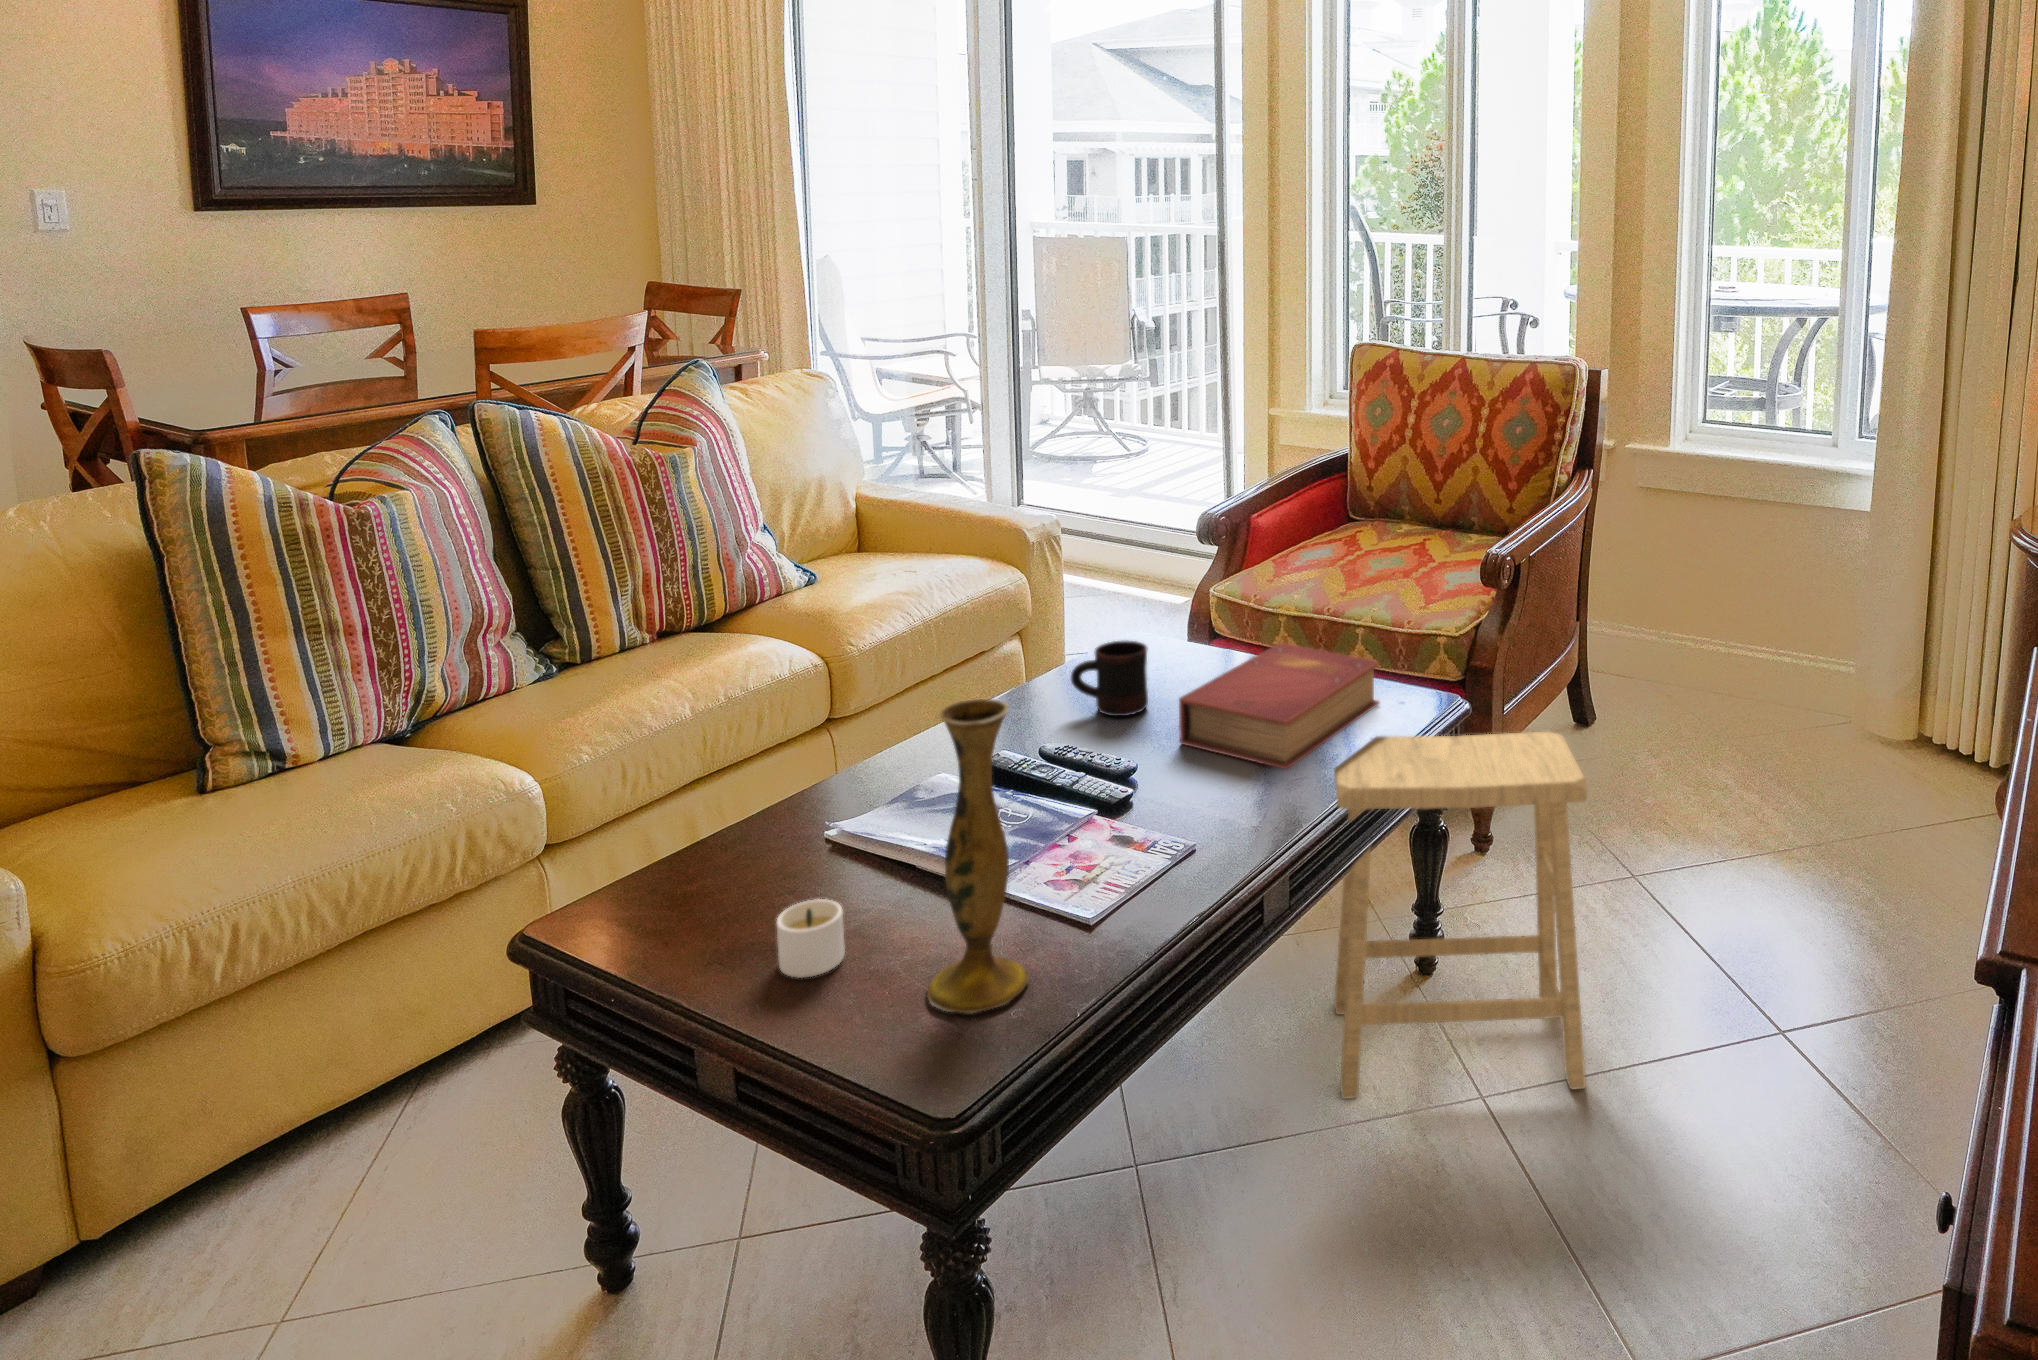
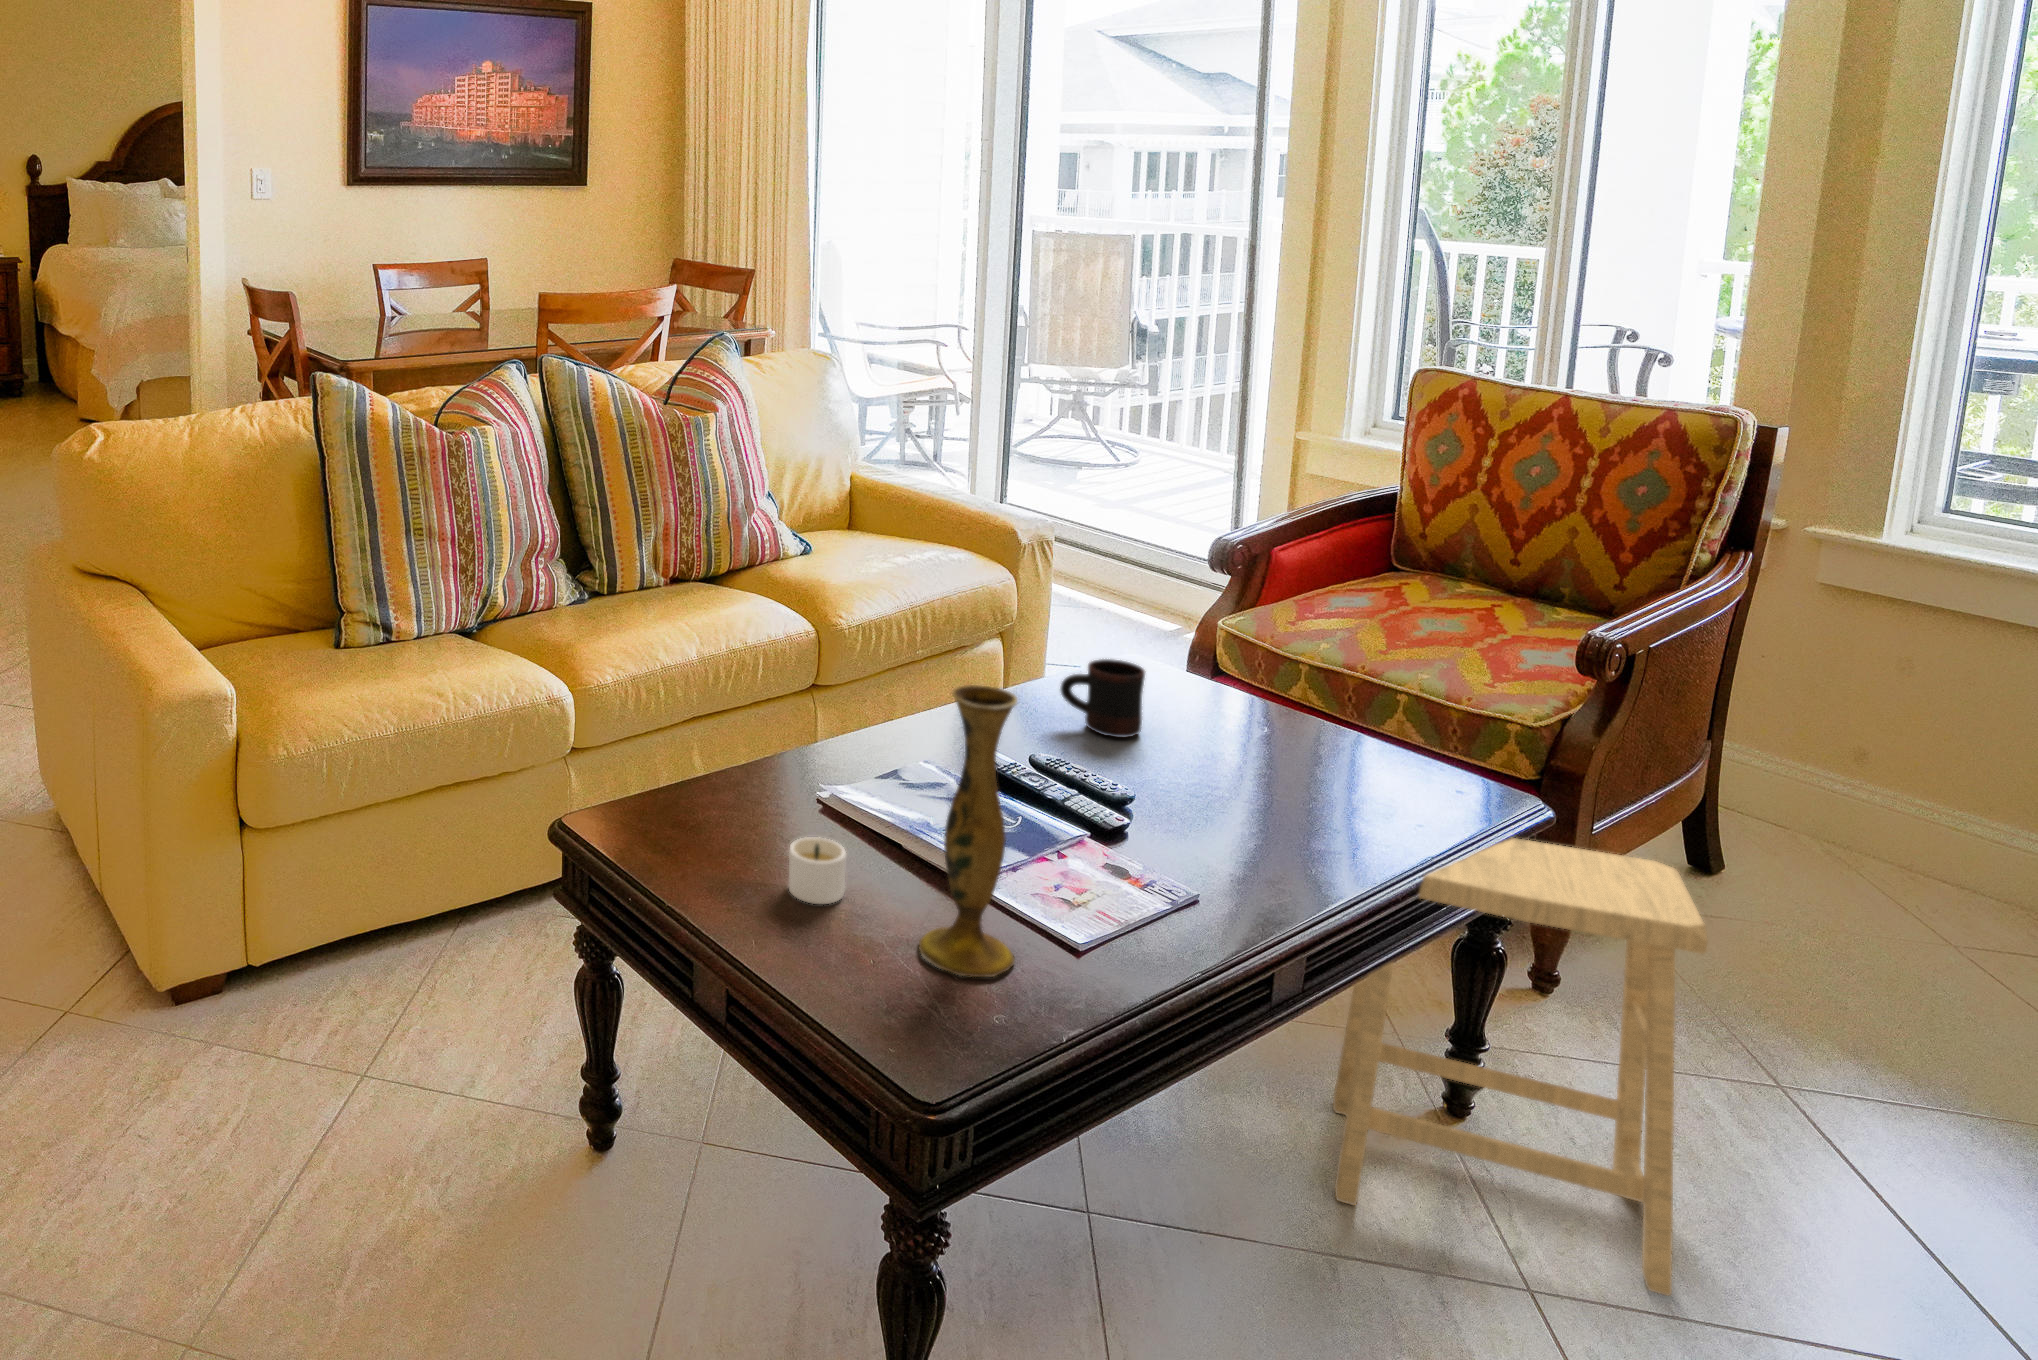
book: present [1179,643,1379,769] -> none [1175,693,1425,829]

